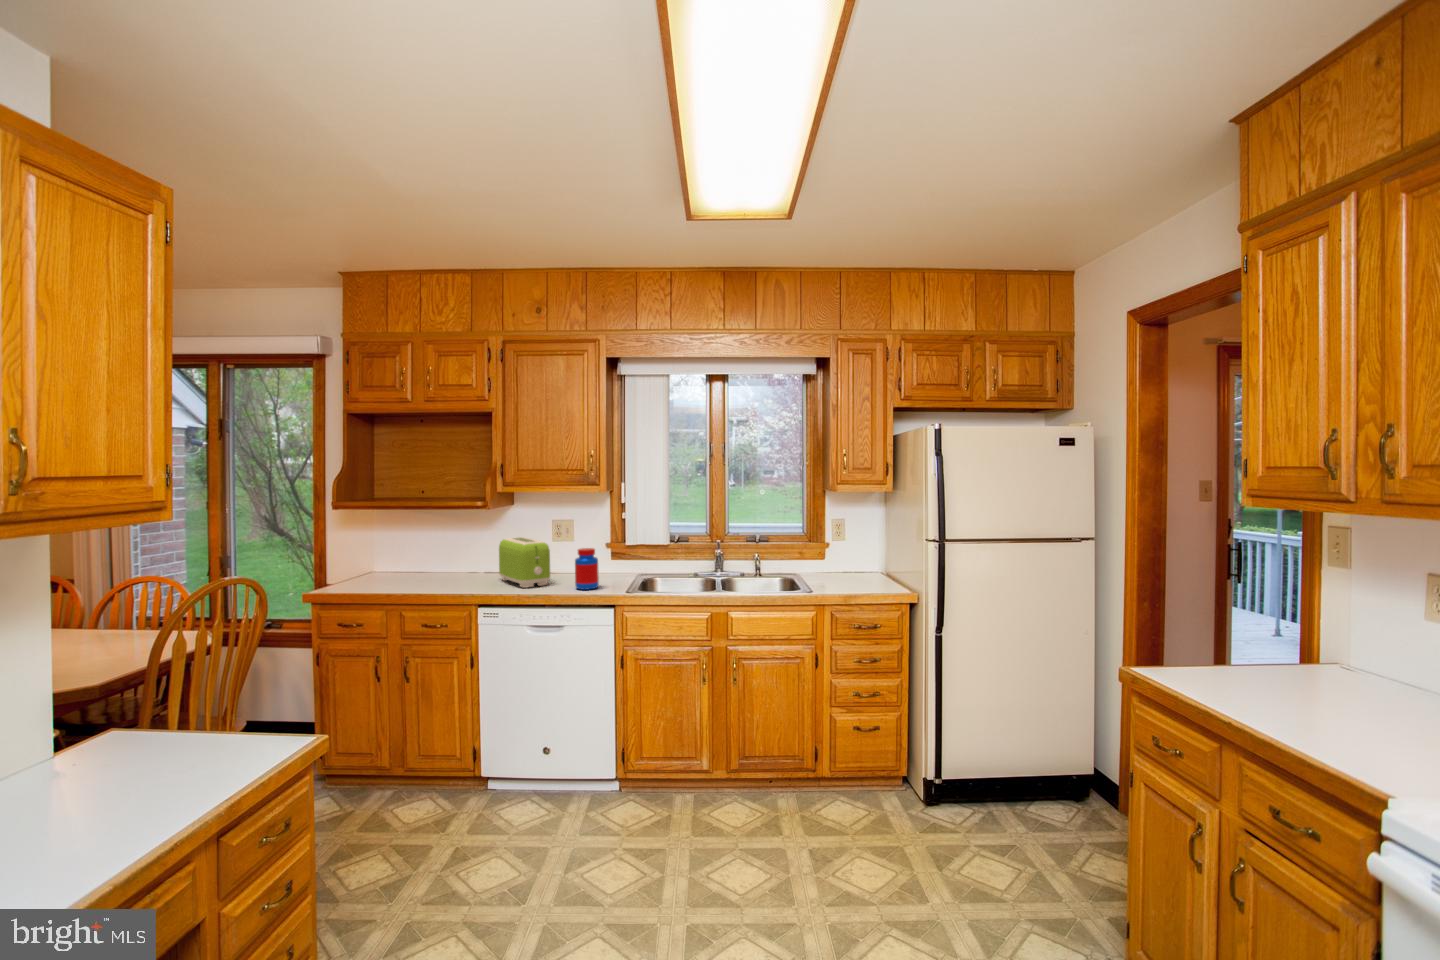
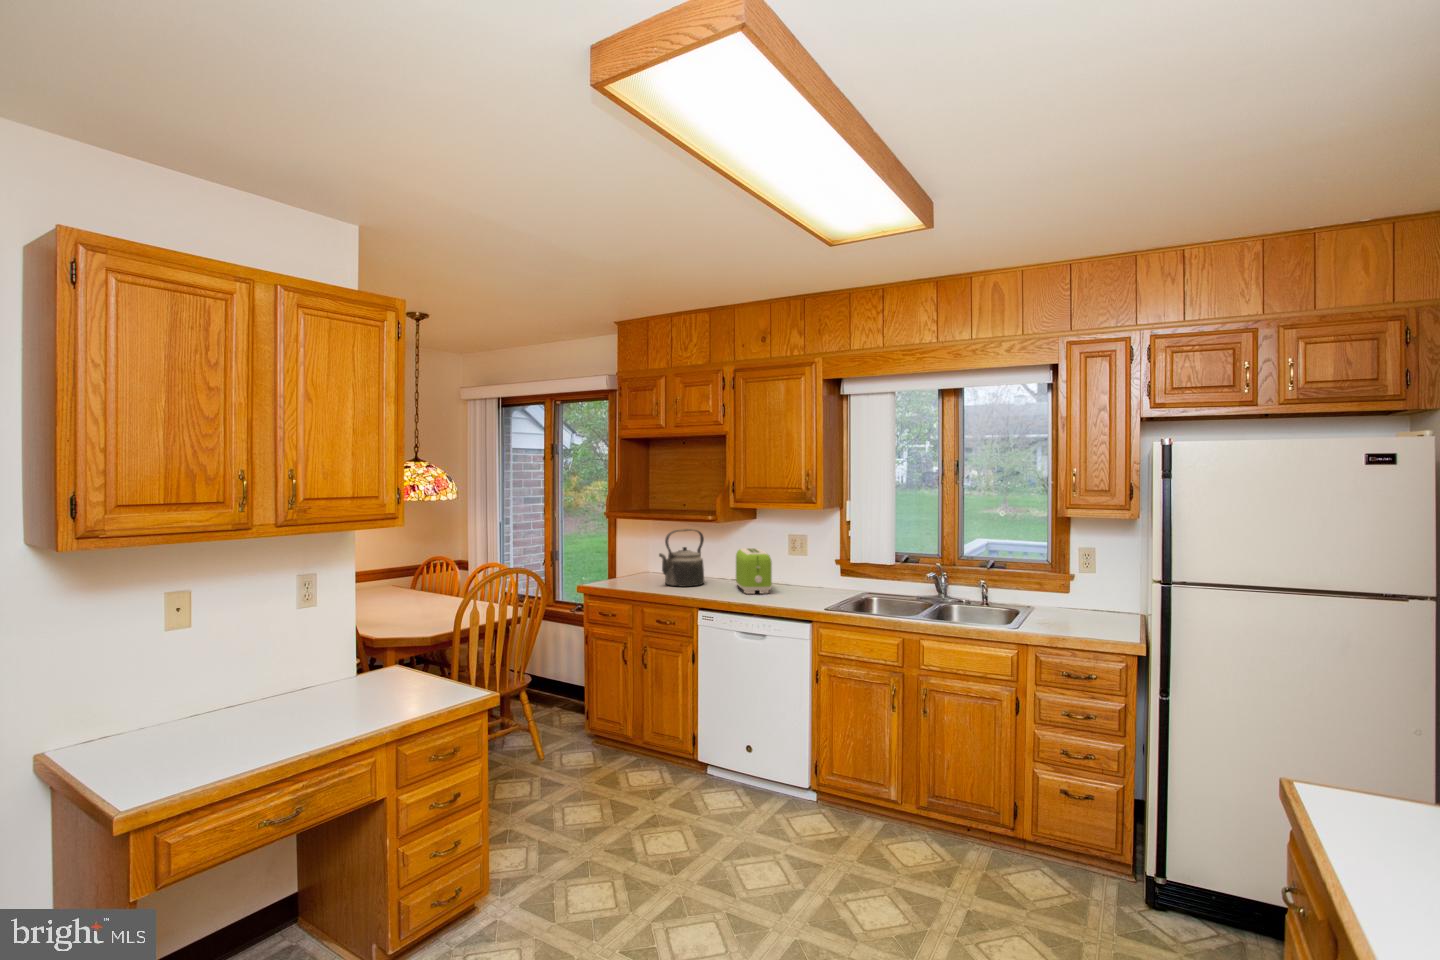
kettle: none [409,521,461,588] -> present [659,529,704,587]
jar: present [575,548,599,590] -> none [787,562,809,601]

